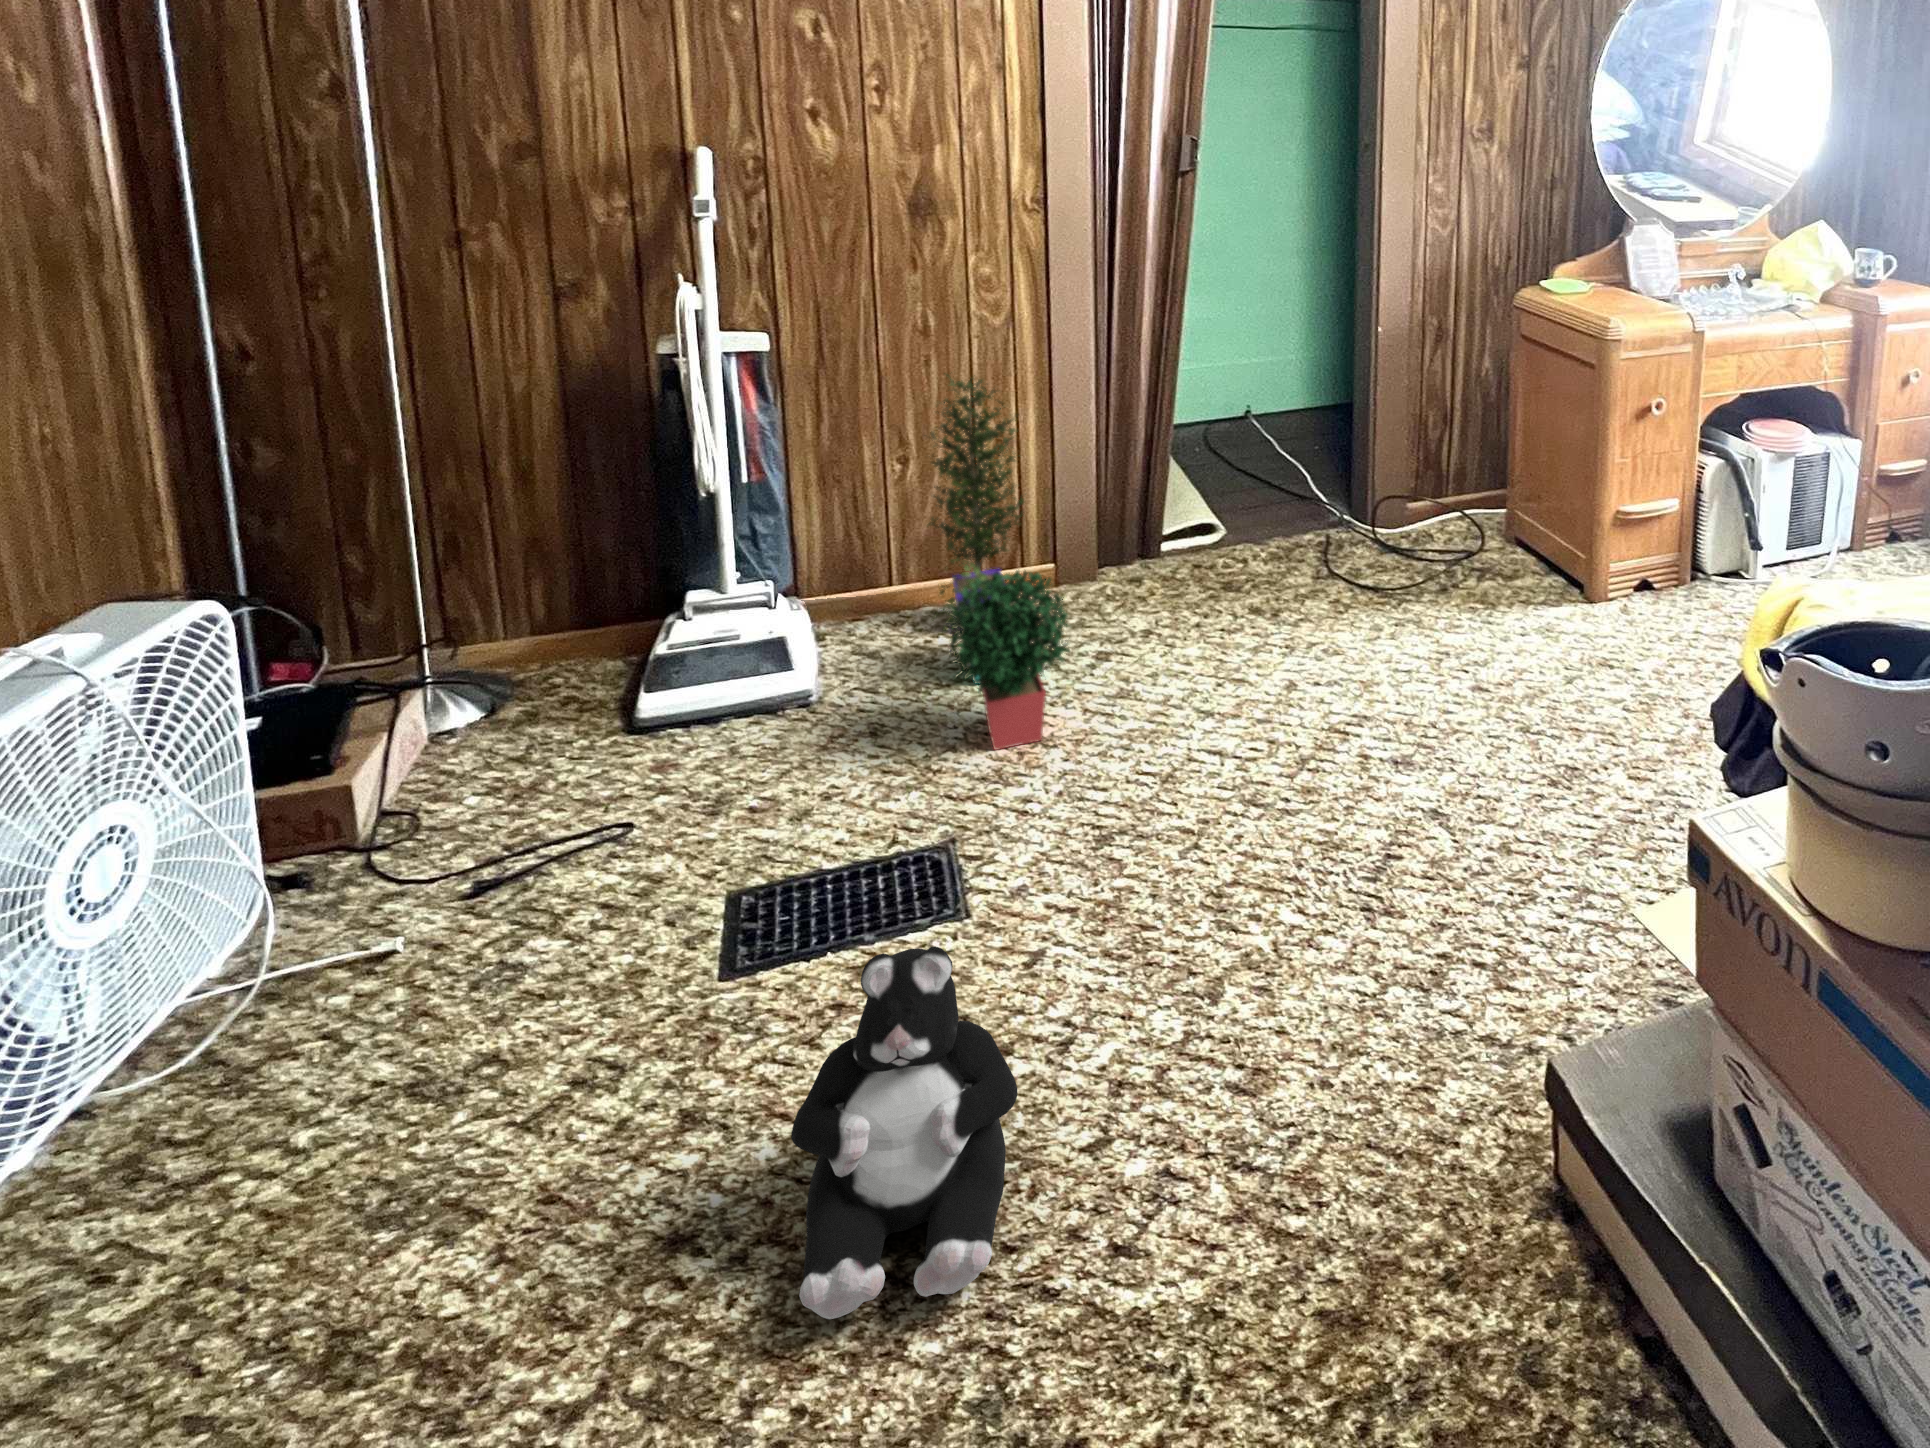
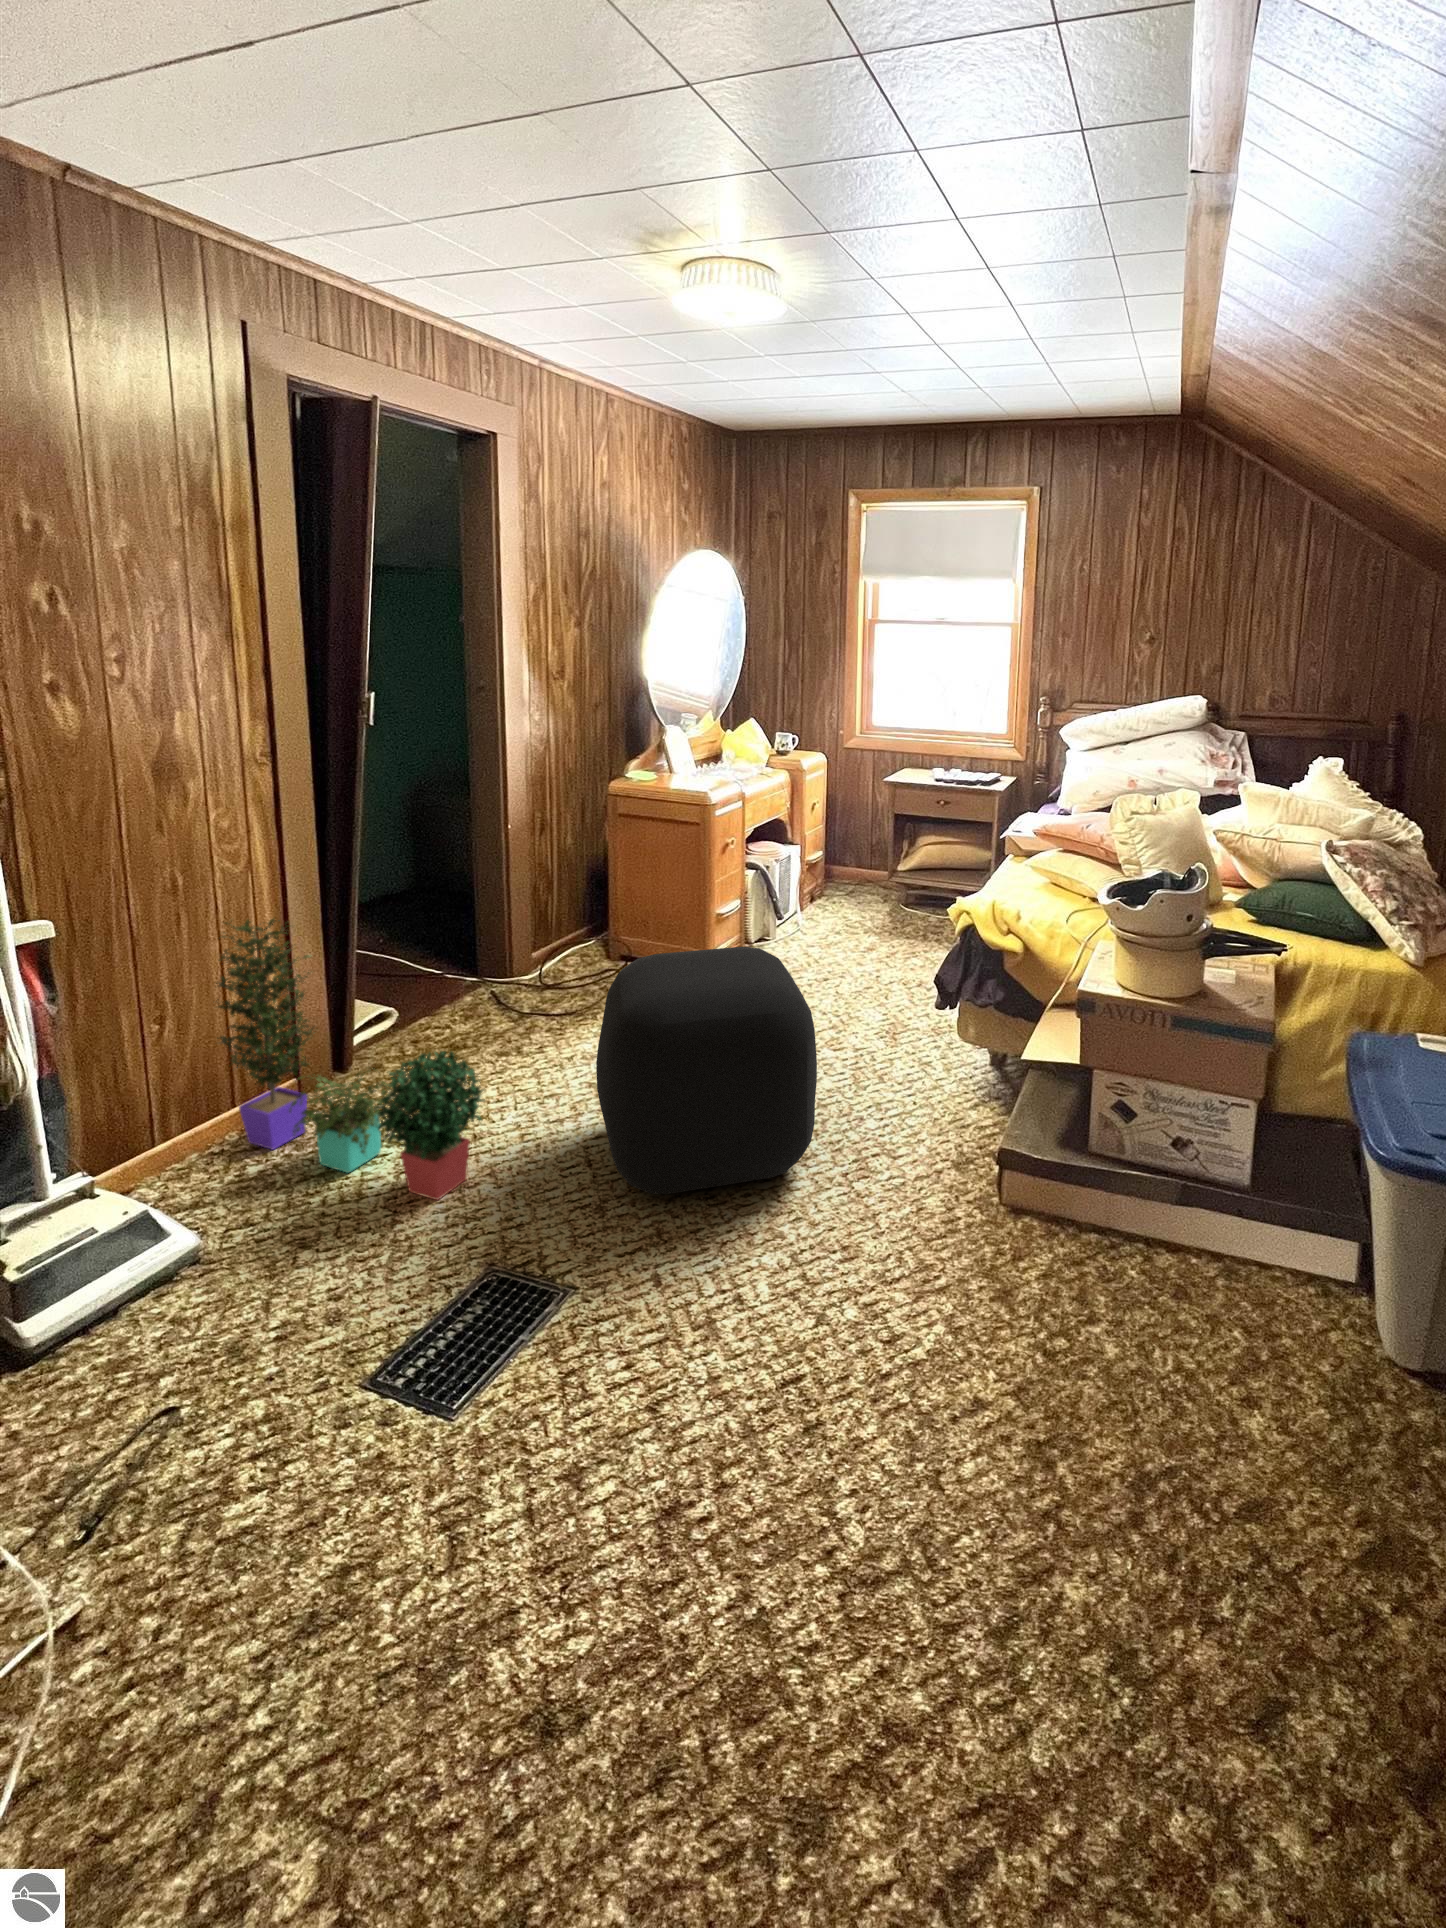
ottoman: none [1102,525,1456,913] -> present [596,947,817,1194]
plush toy: present [791,946,1017,1319] -> none [705,1228,871,1455]

